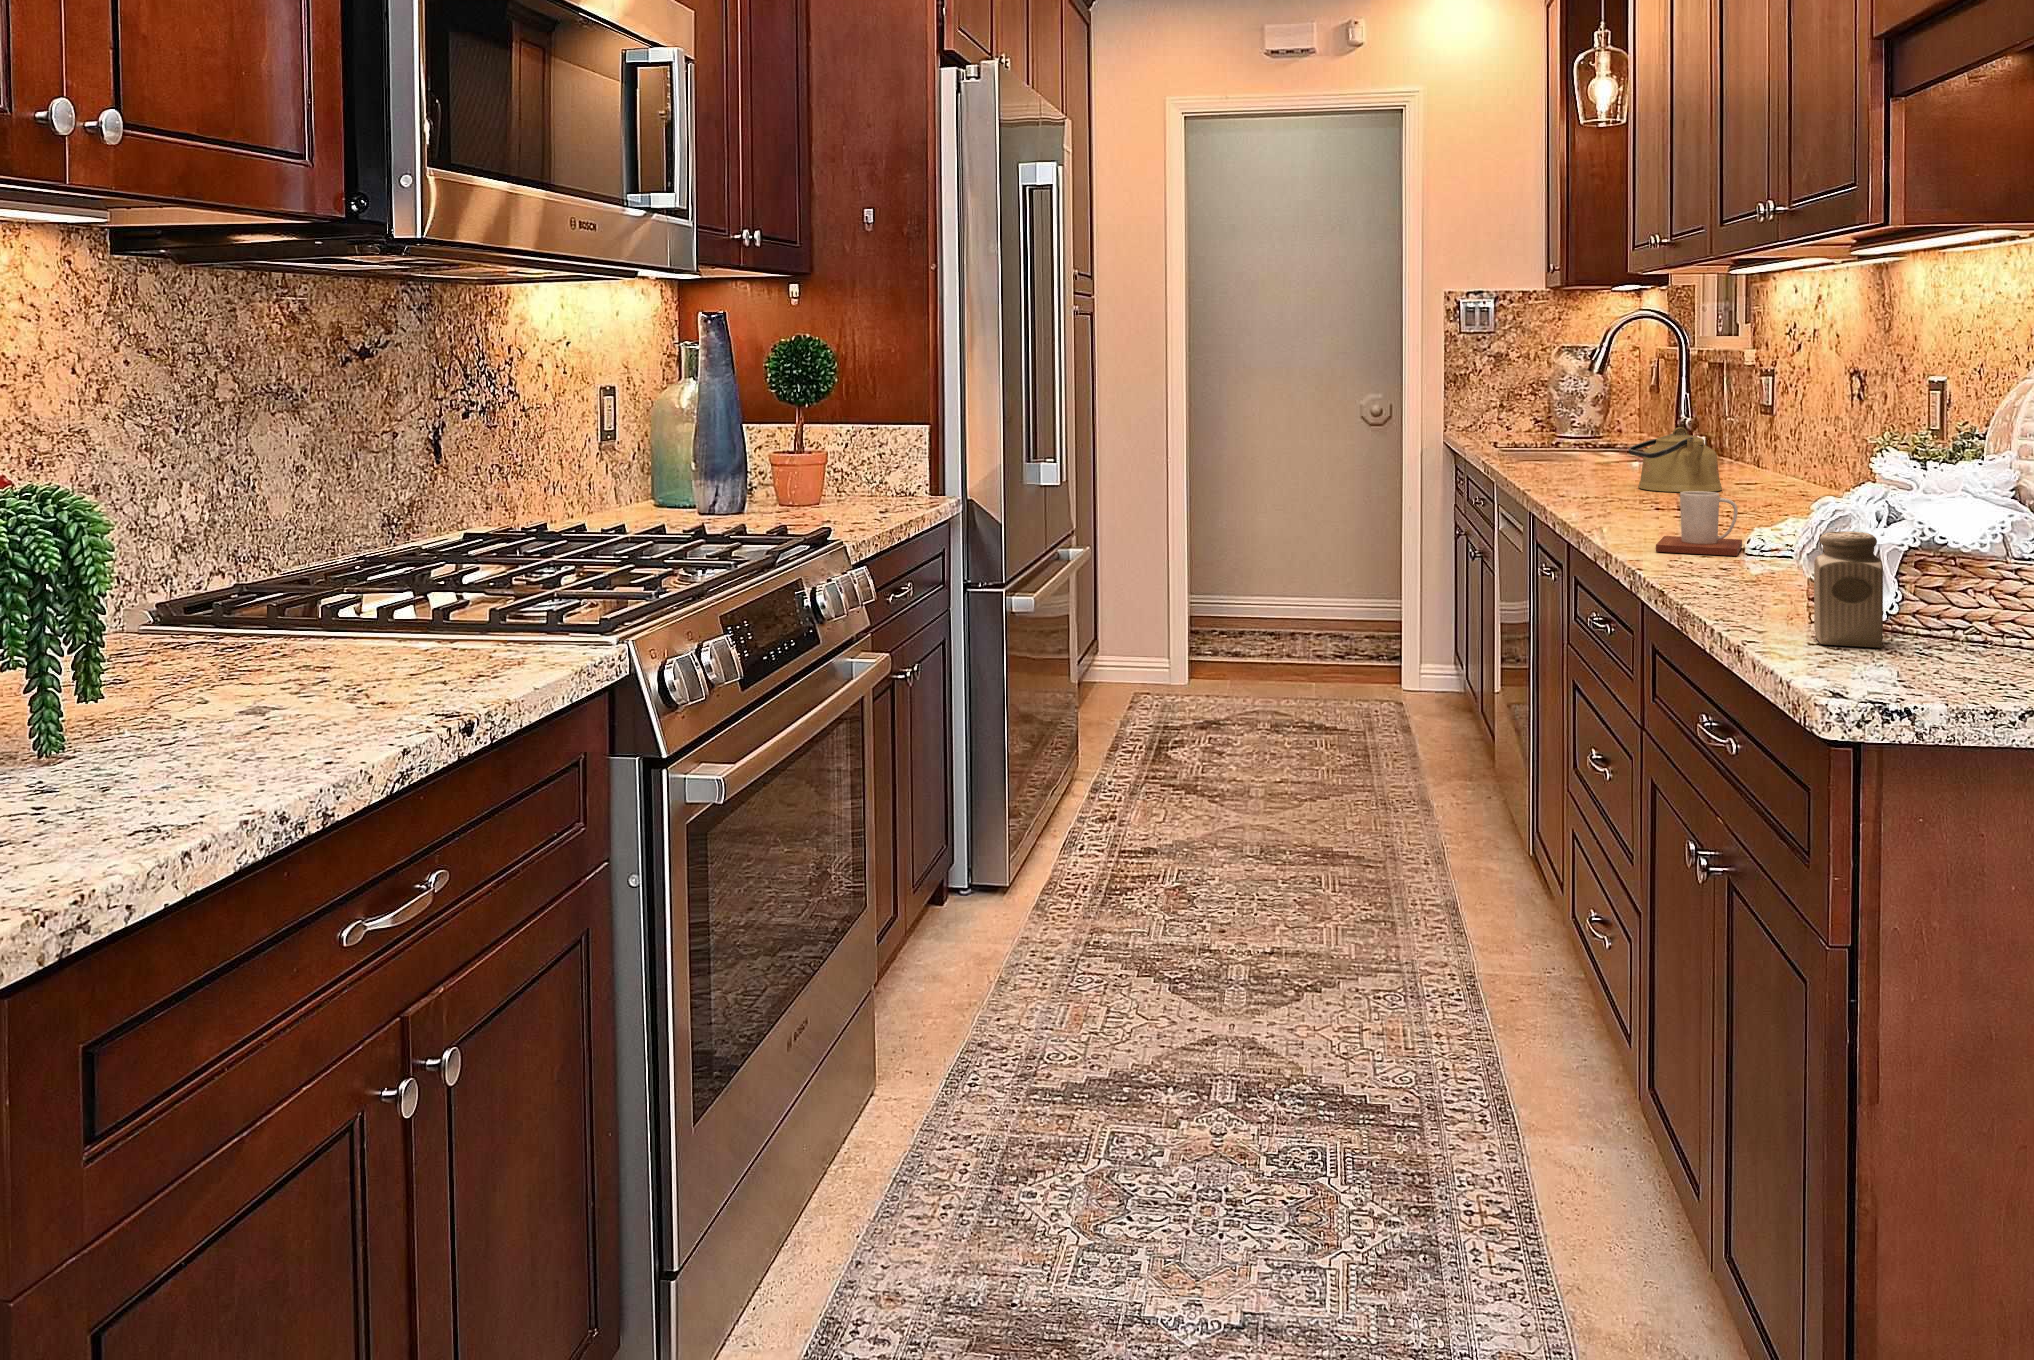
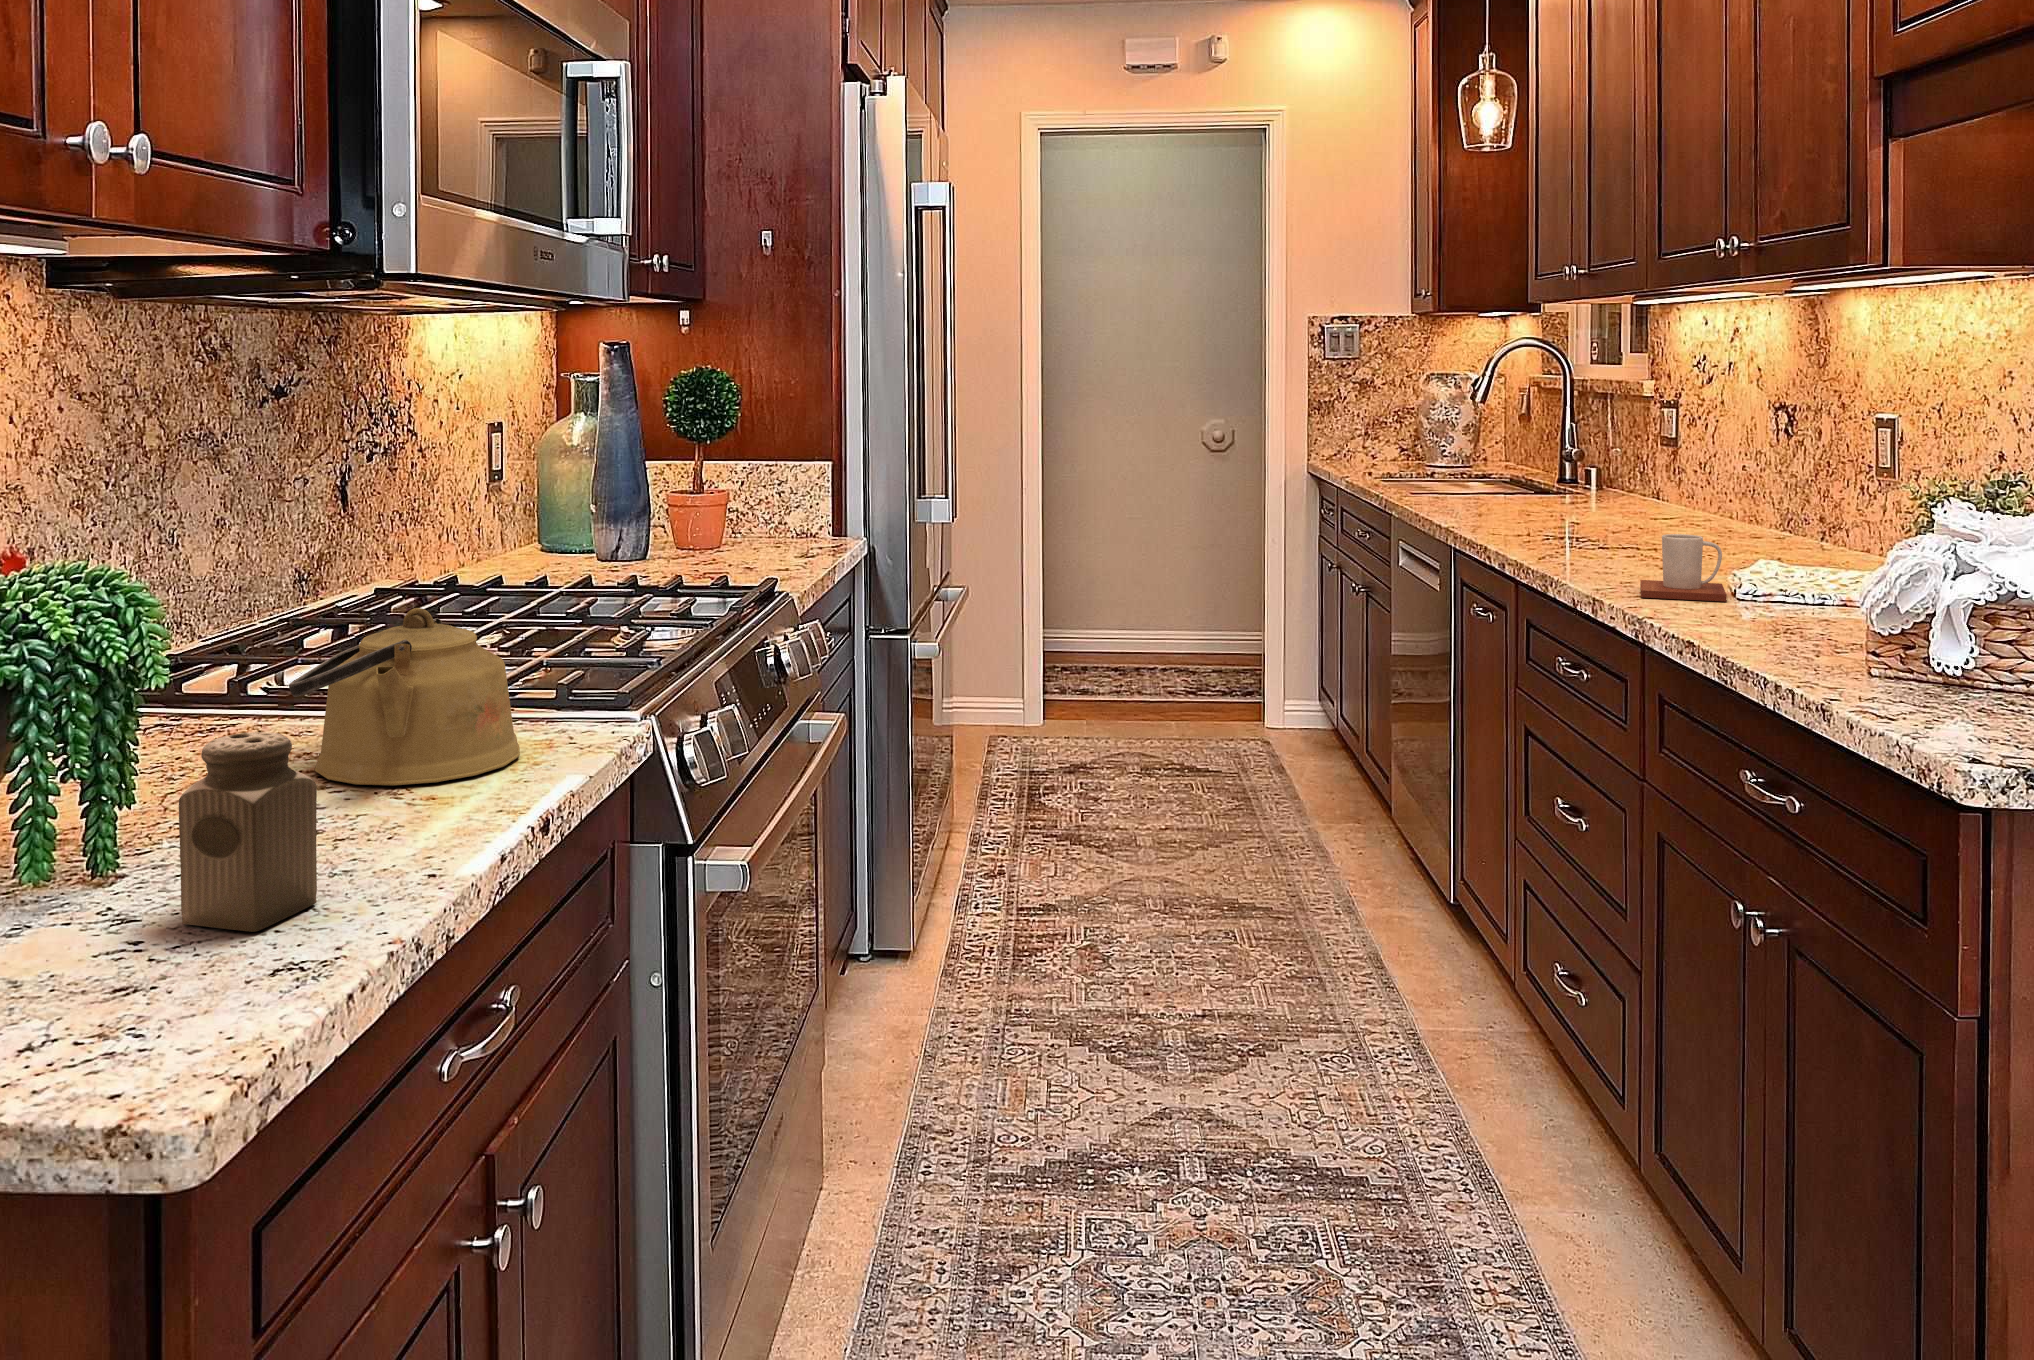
kettle: present [1628,427,1722,492] -> present [289,608,520,785]
salt shaker: present [1814,531,1883,648] -> present [179,732,317,932]

